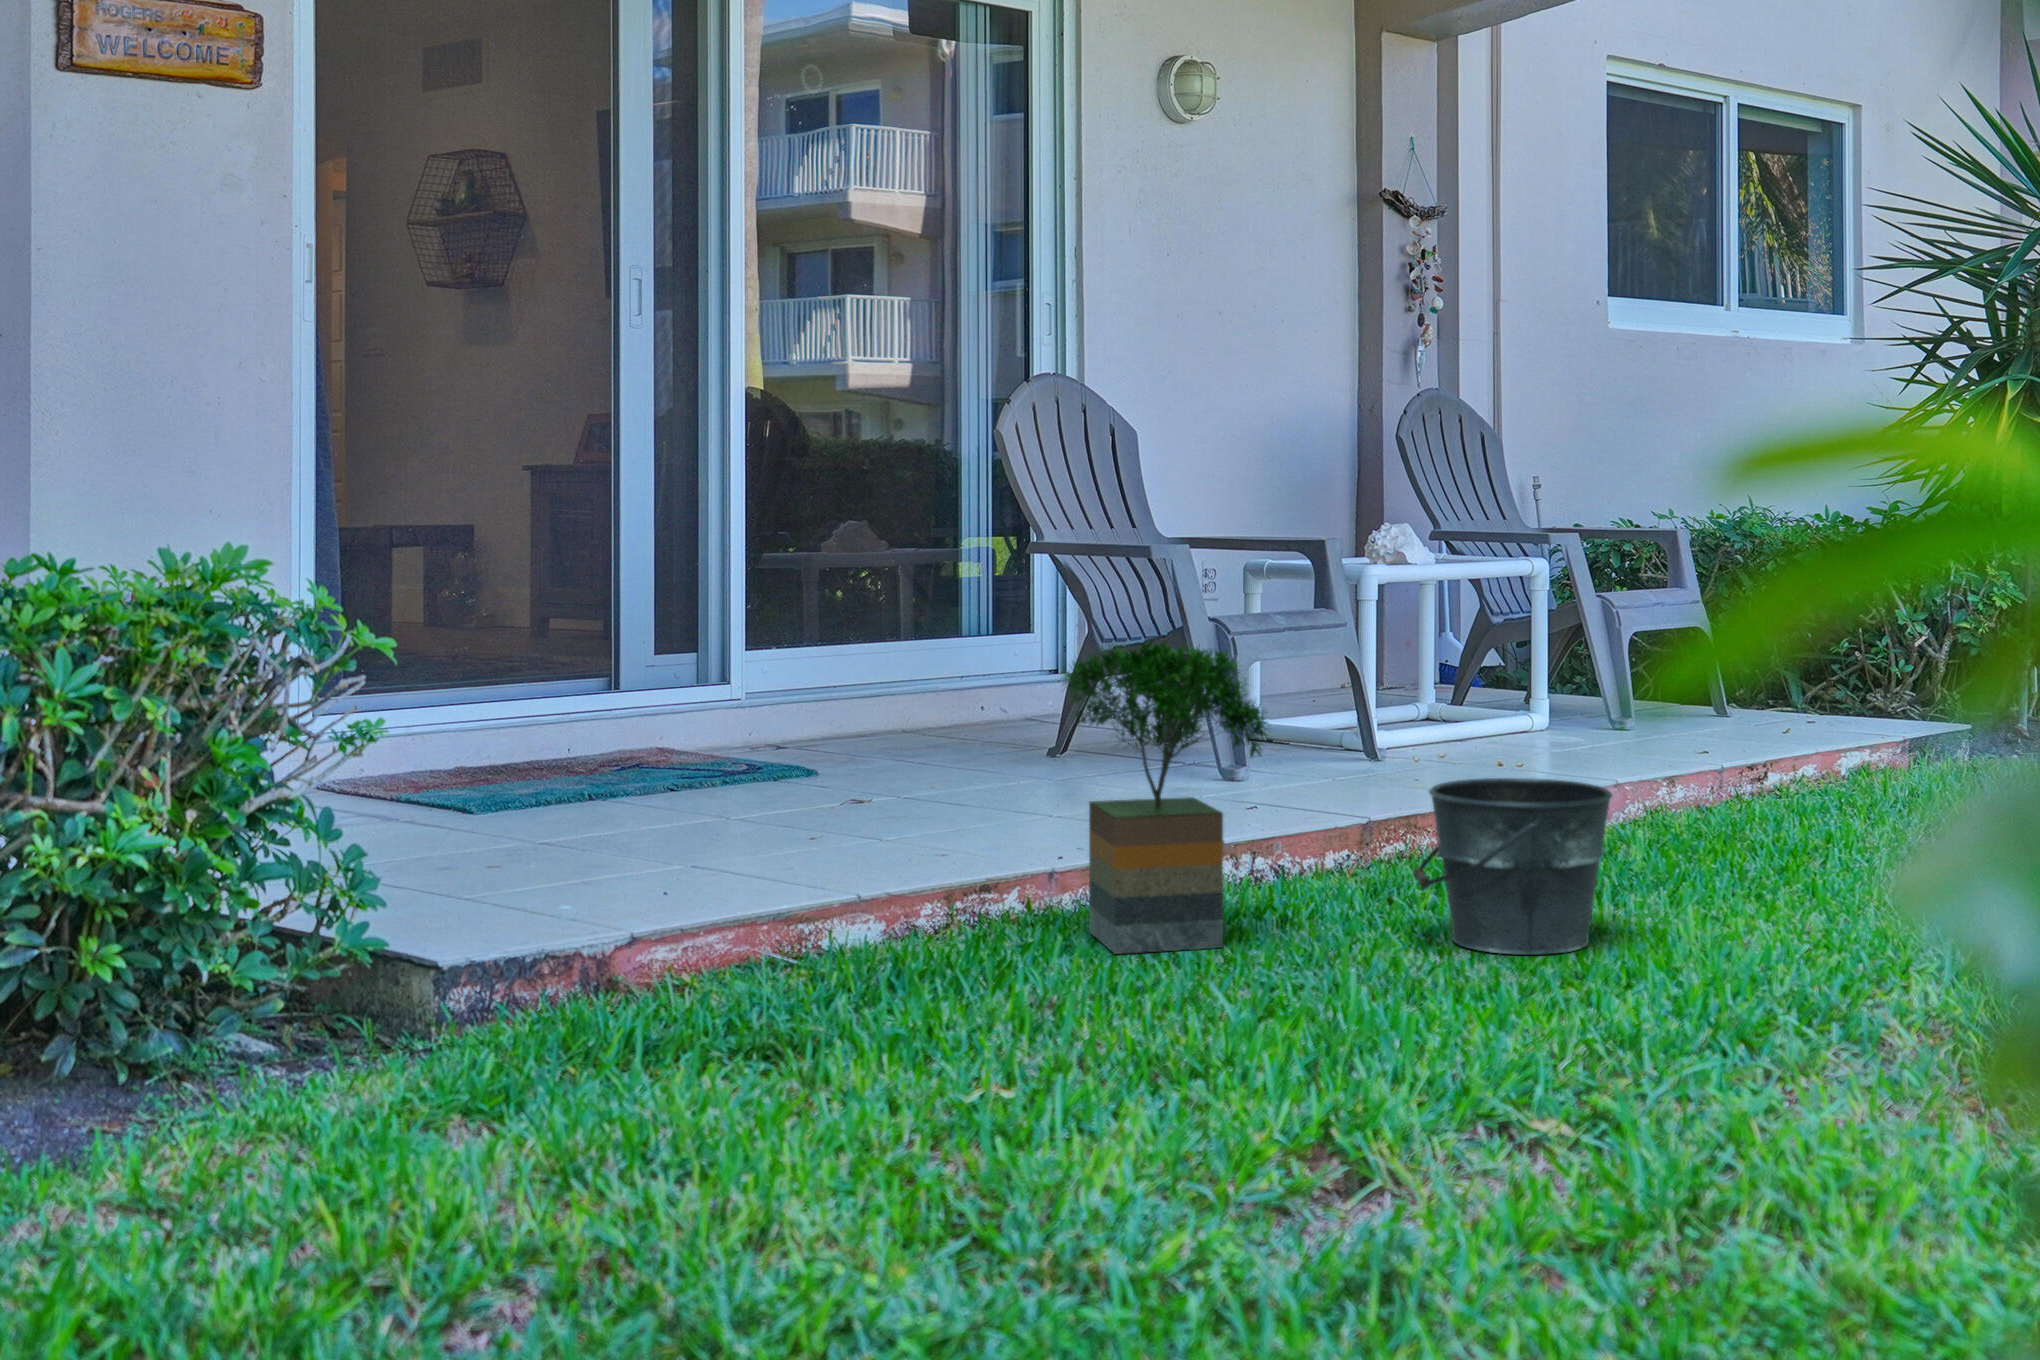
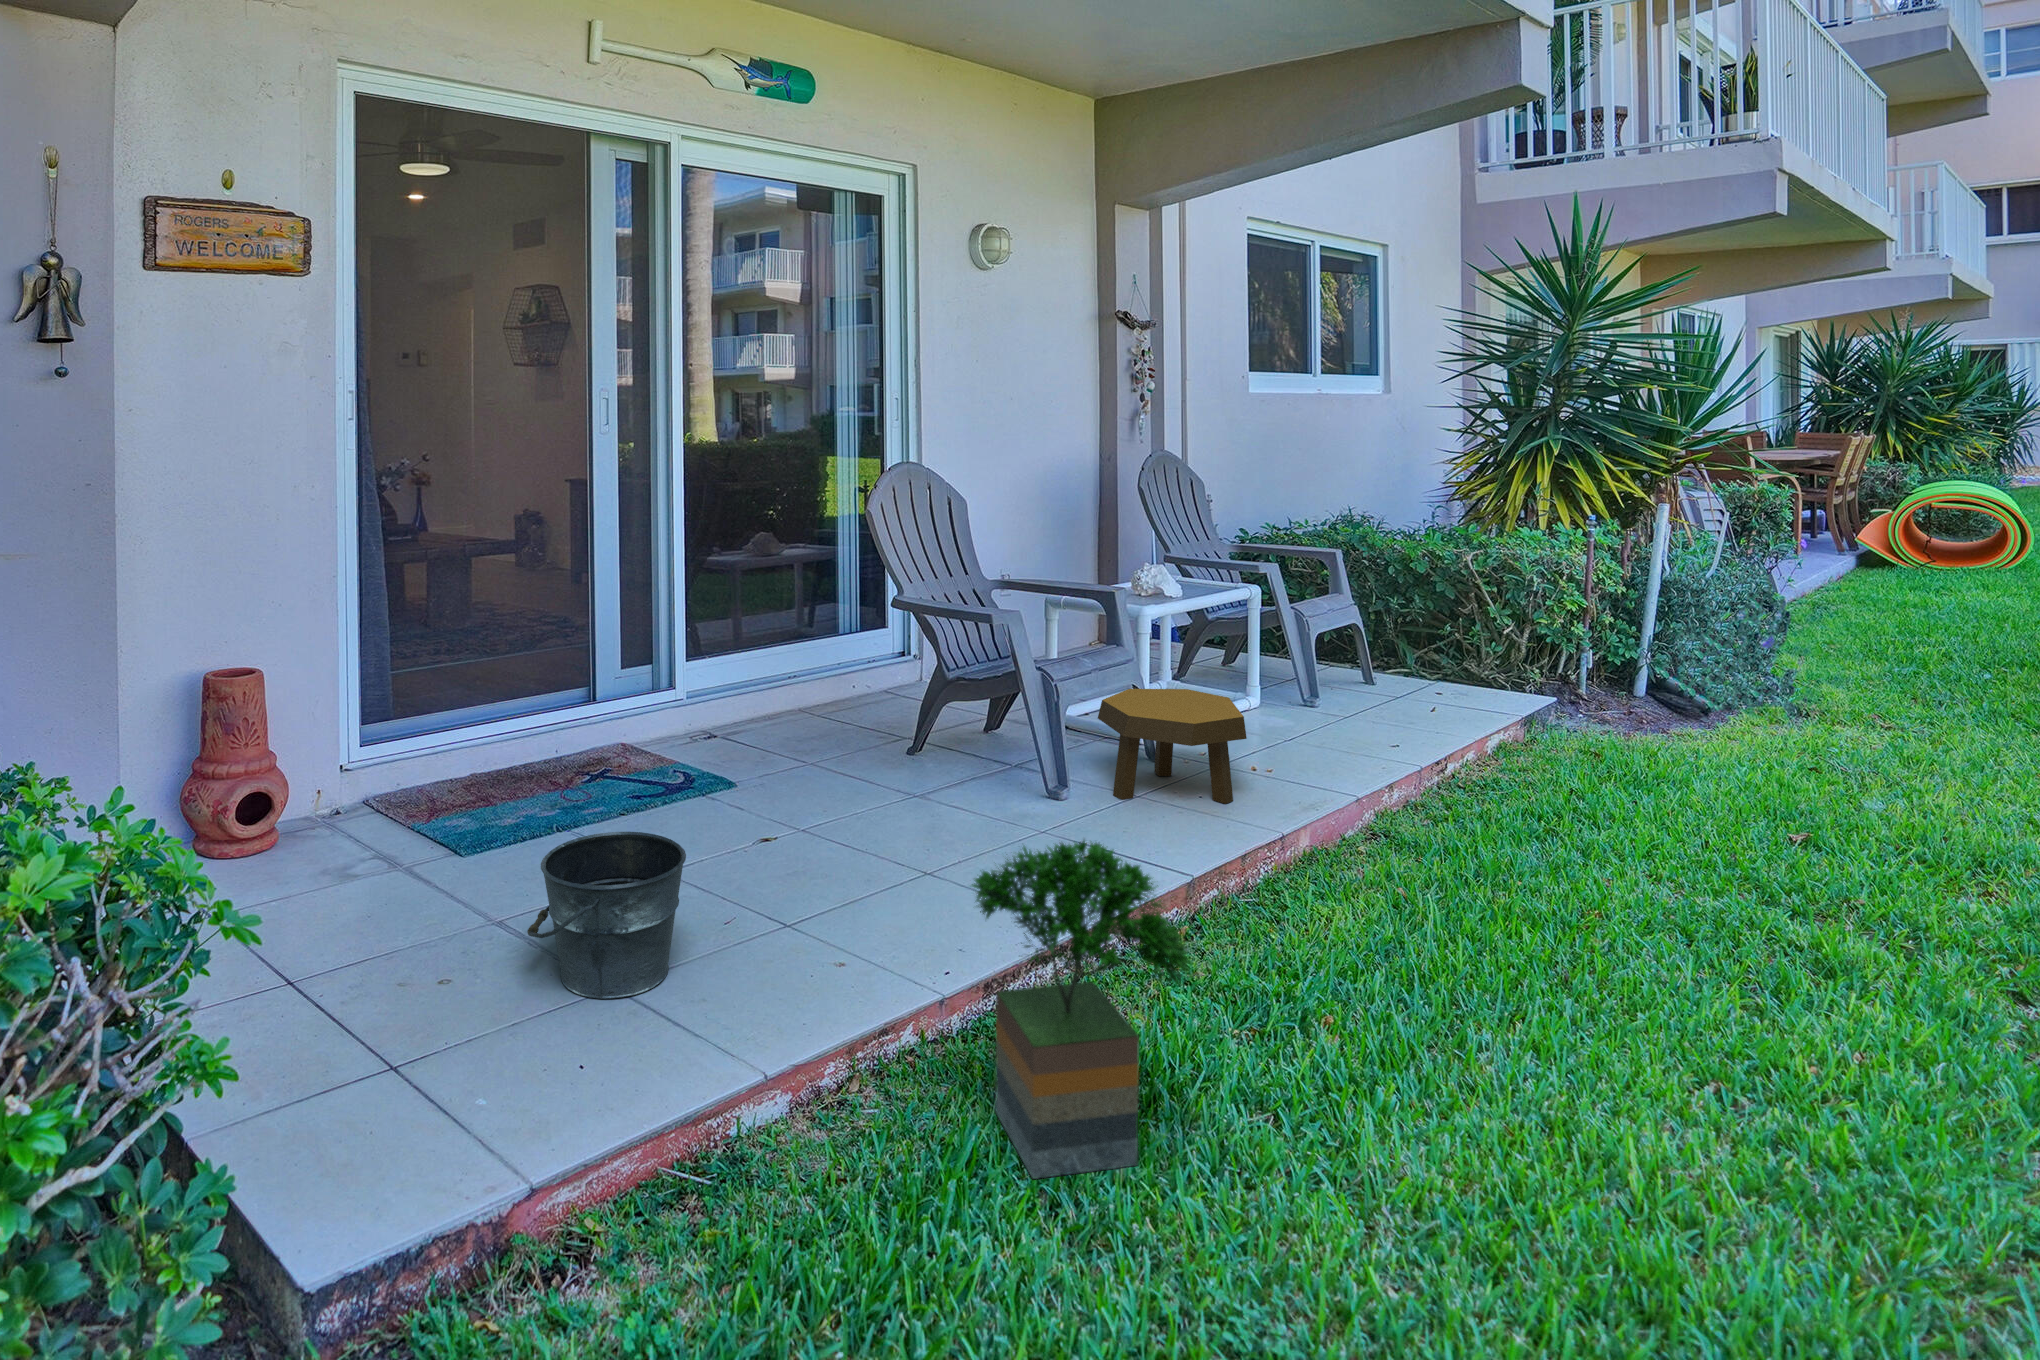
footstool: none [1298,656,1477,781] -> present [1098,689,1247,804]
bucket: present [1413,778,1613,955] -> present [527,832,686,999]

